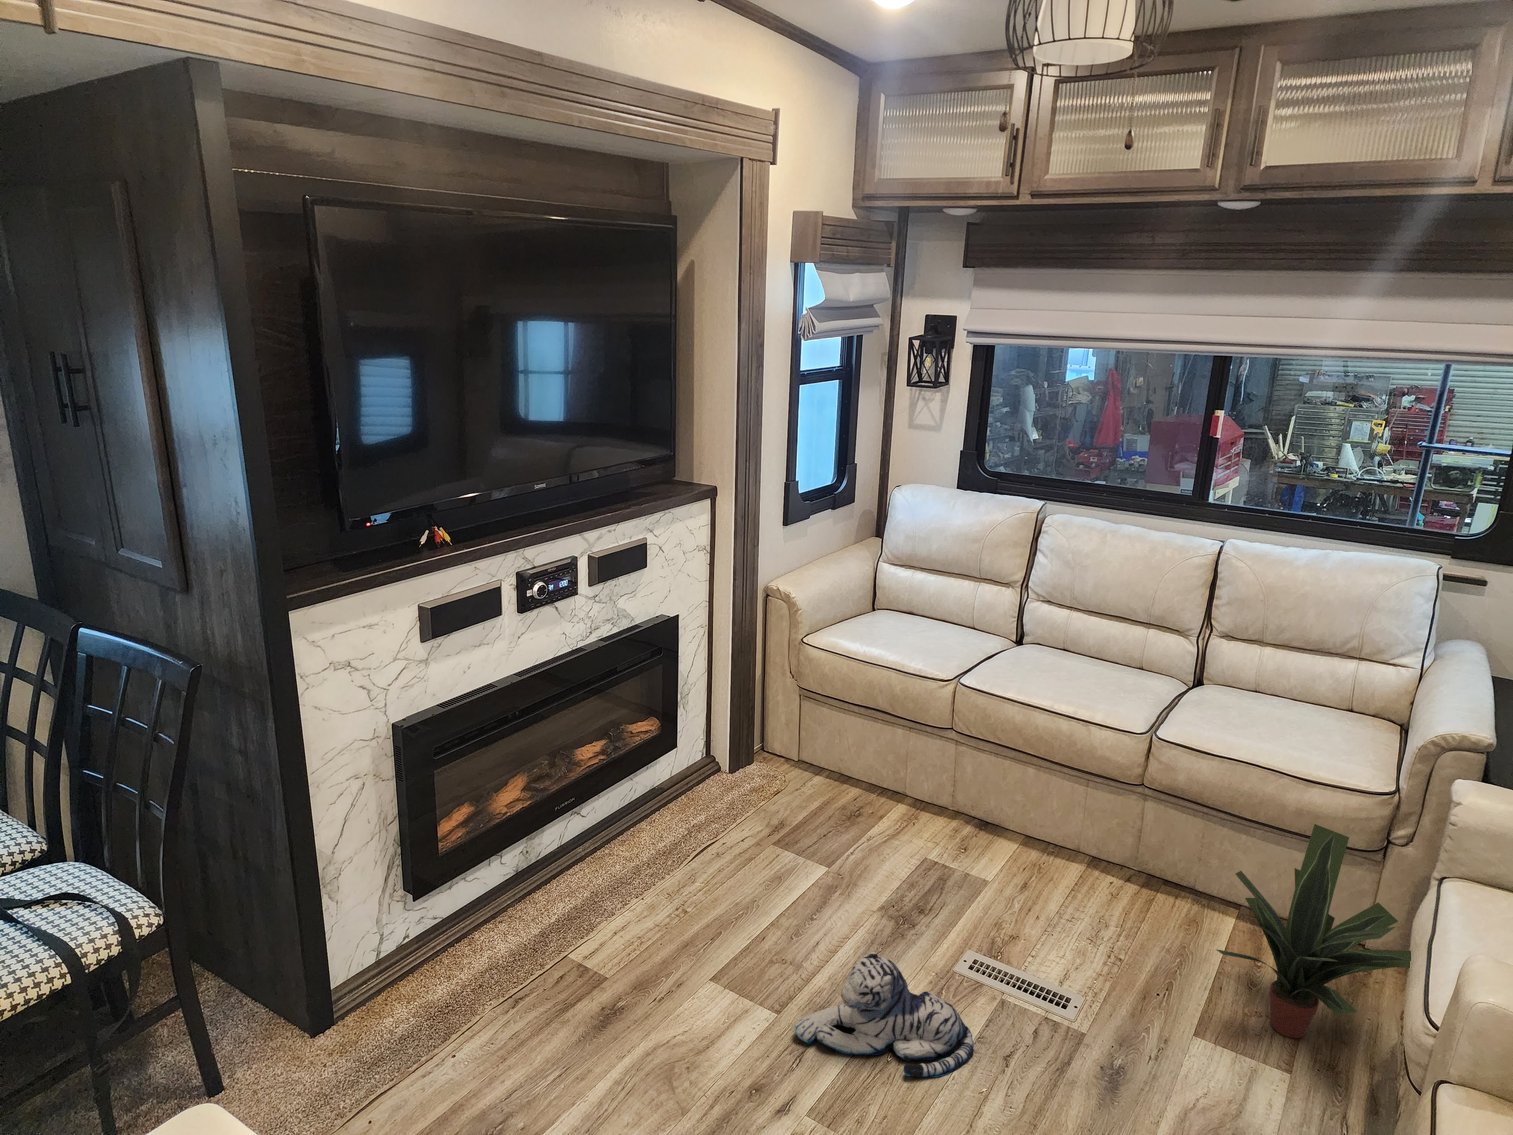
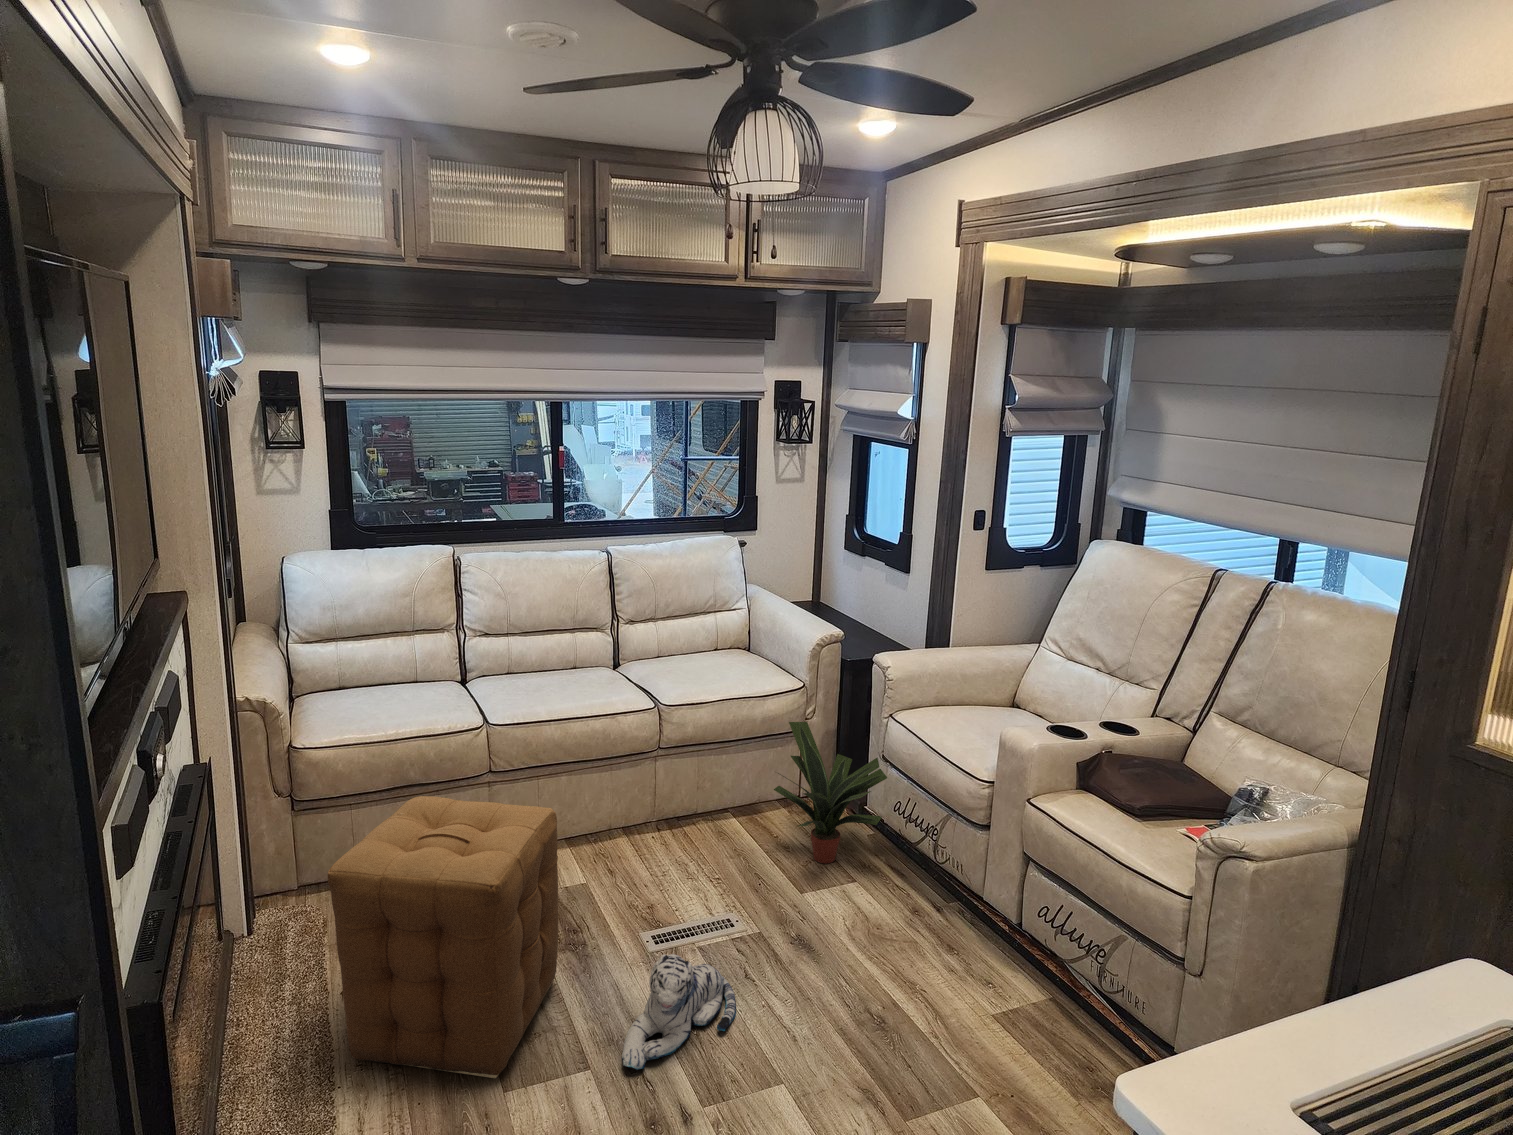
ottoman: none [666,703,866,964] -> present [328,796,558,1078]

